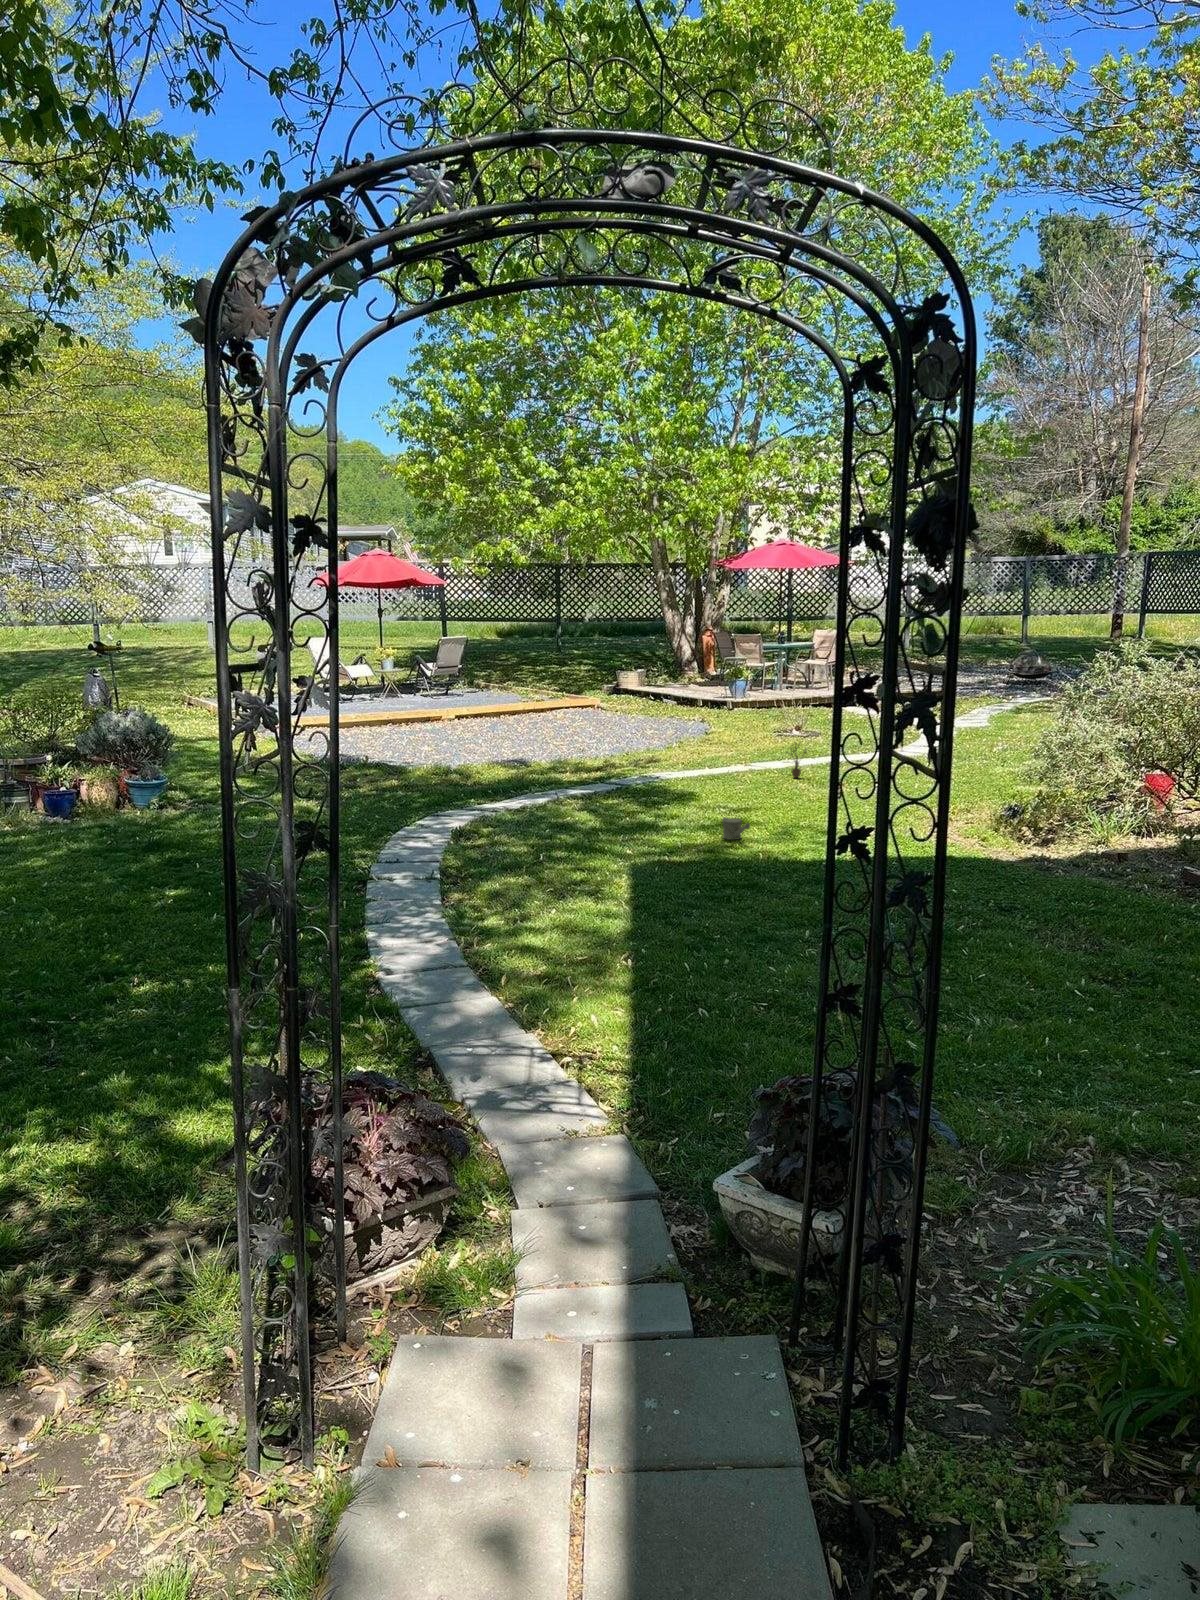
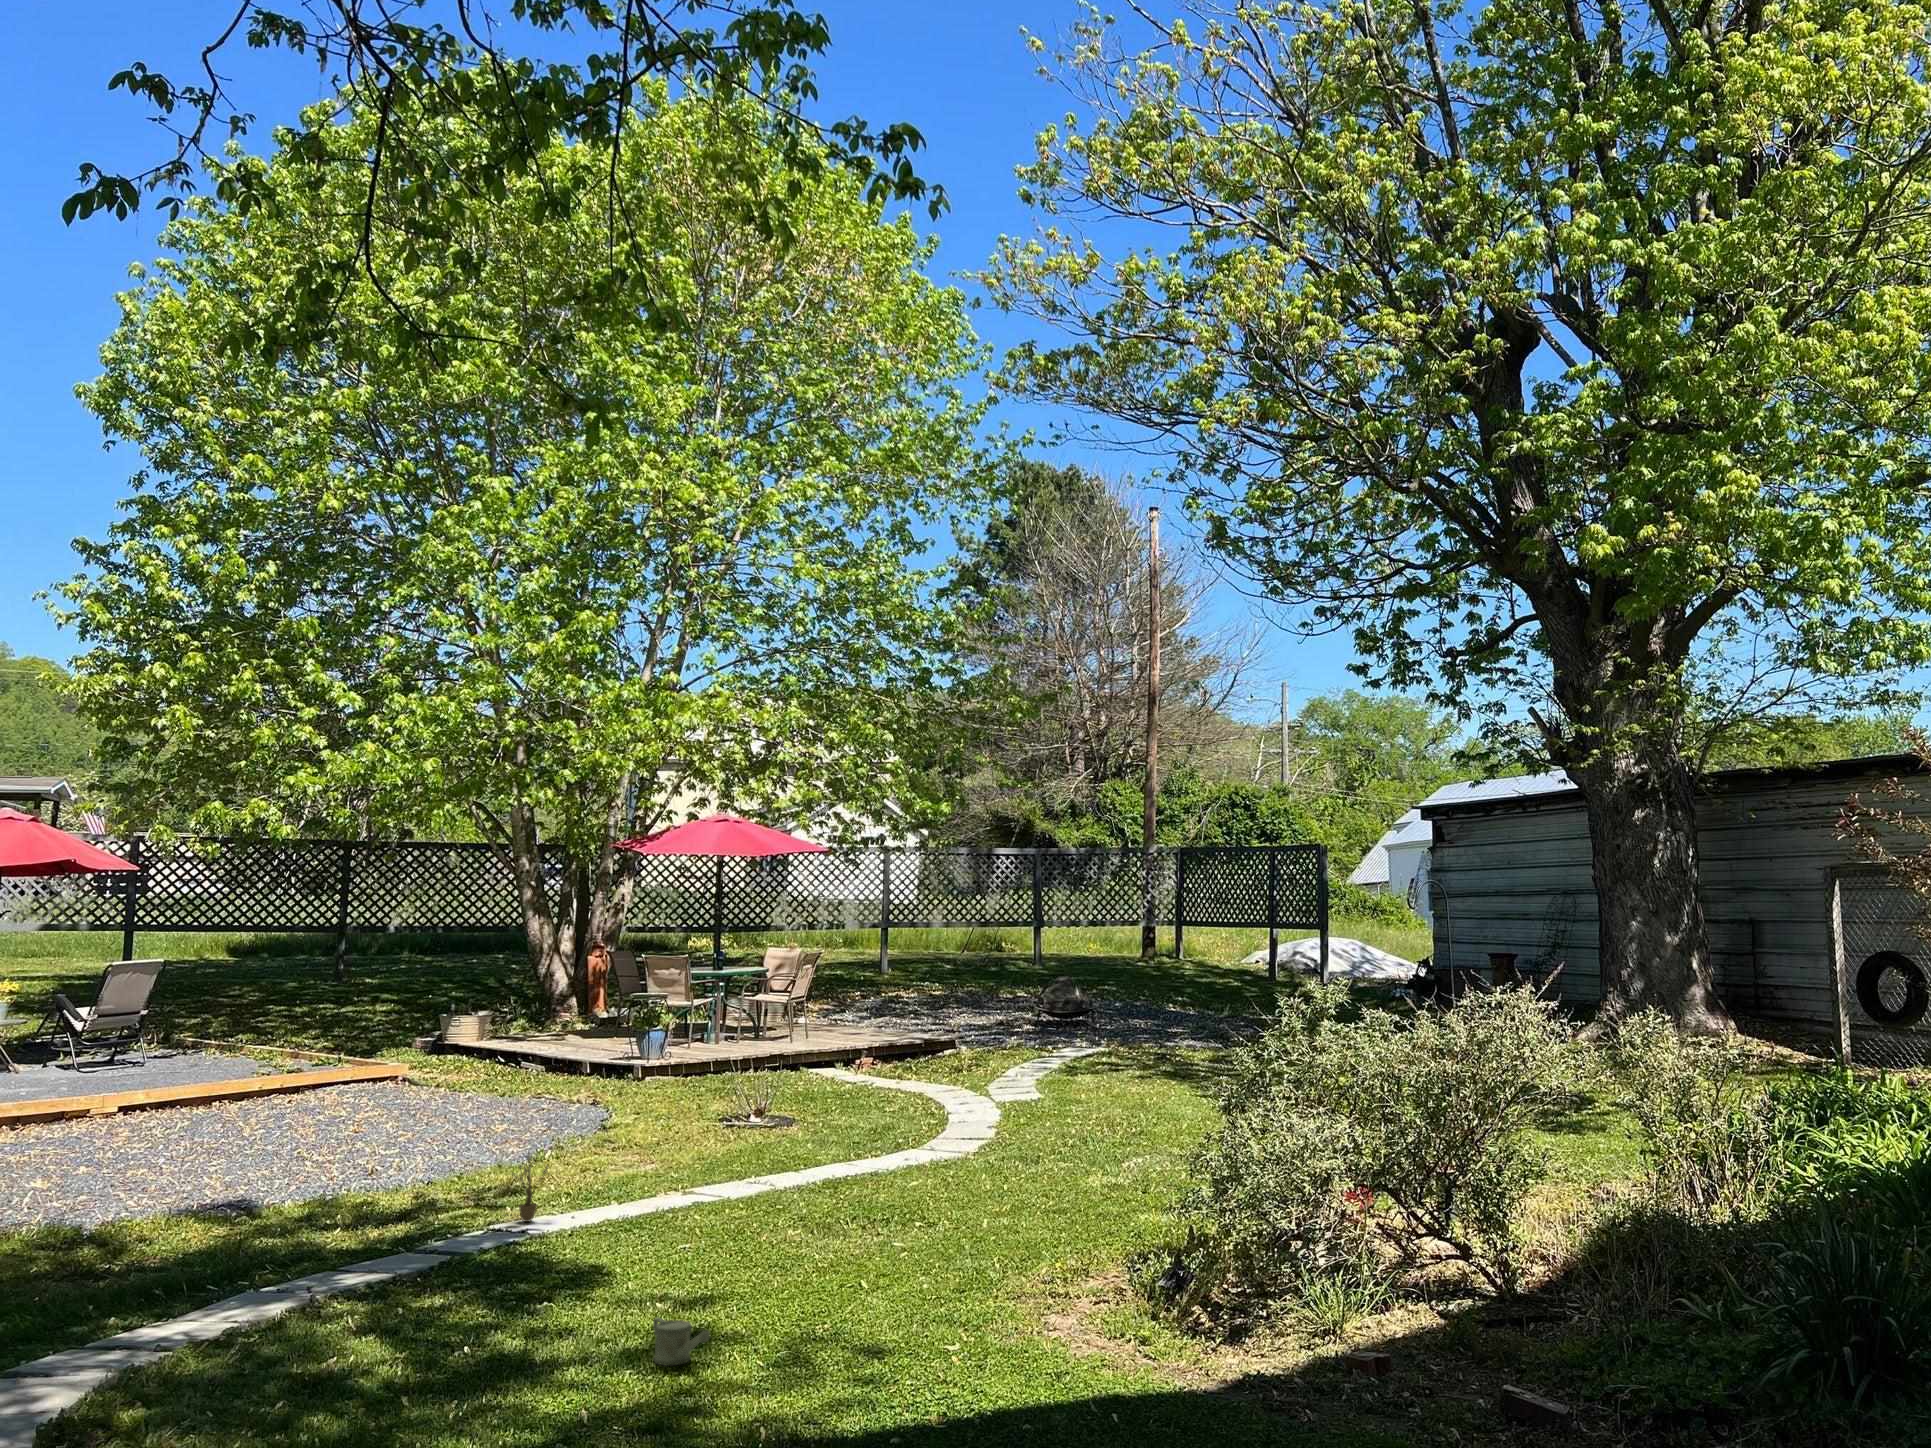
decorative plant: present [790,743,807,778] -> present [502,1153,549,1222]

